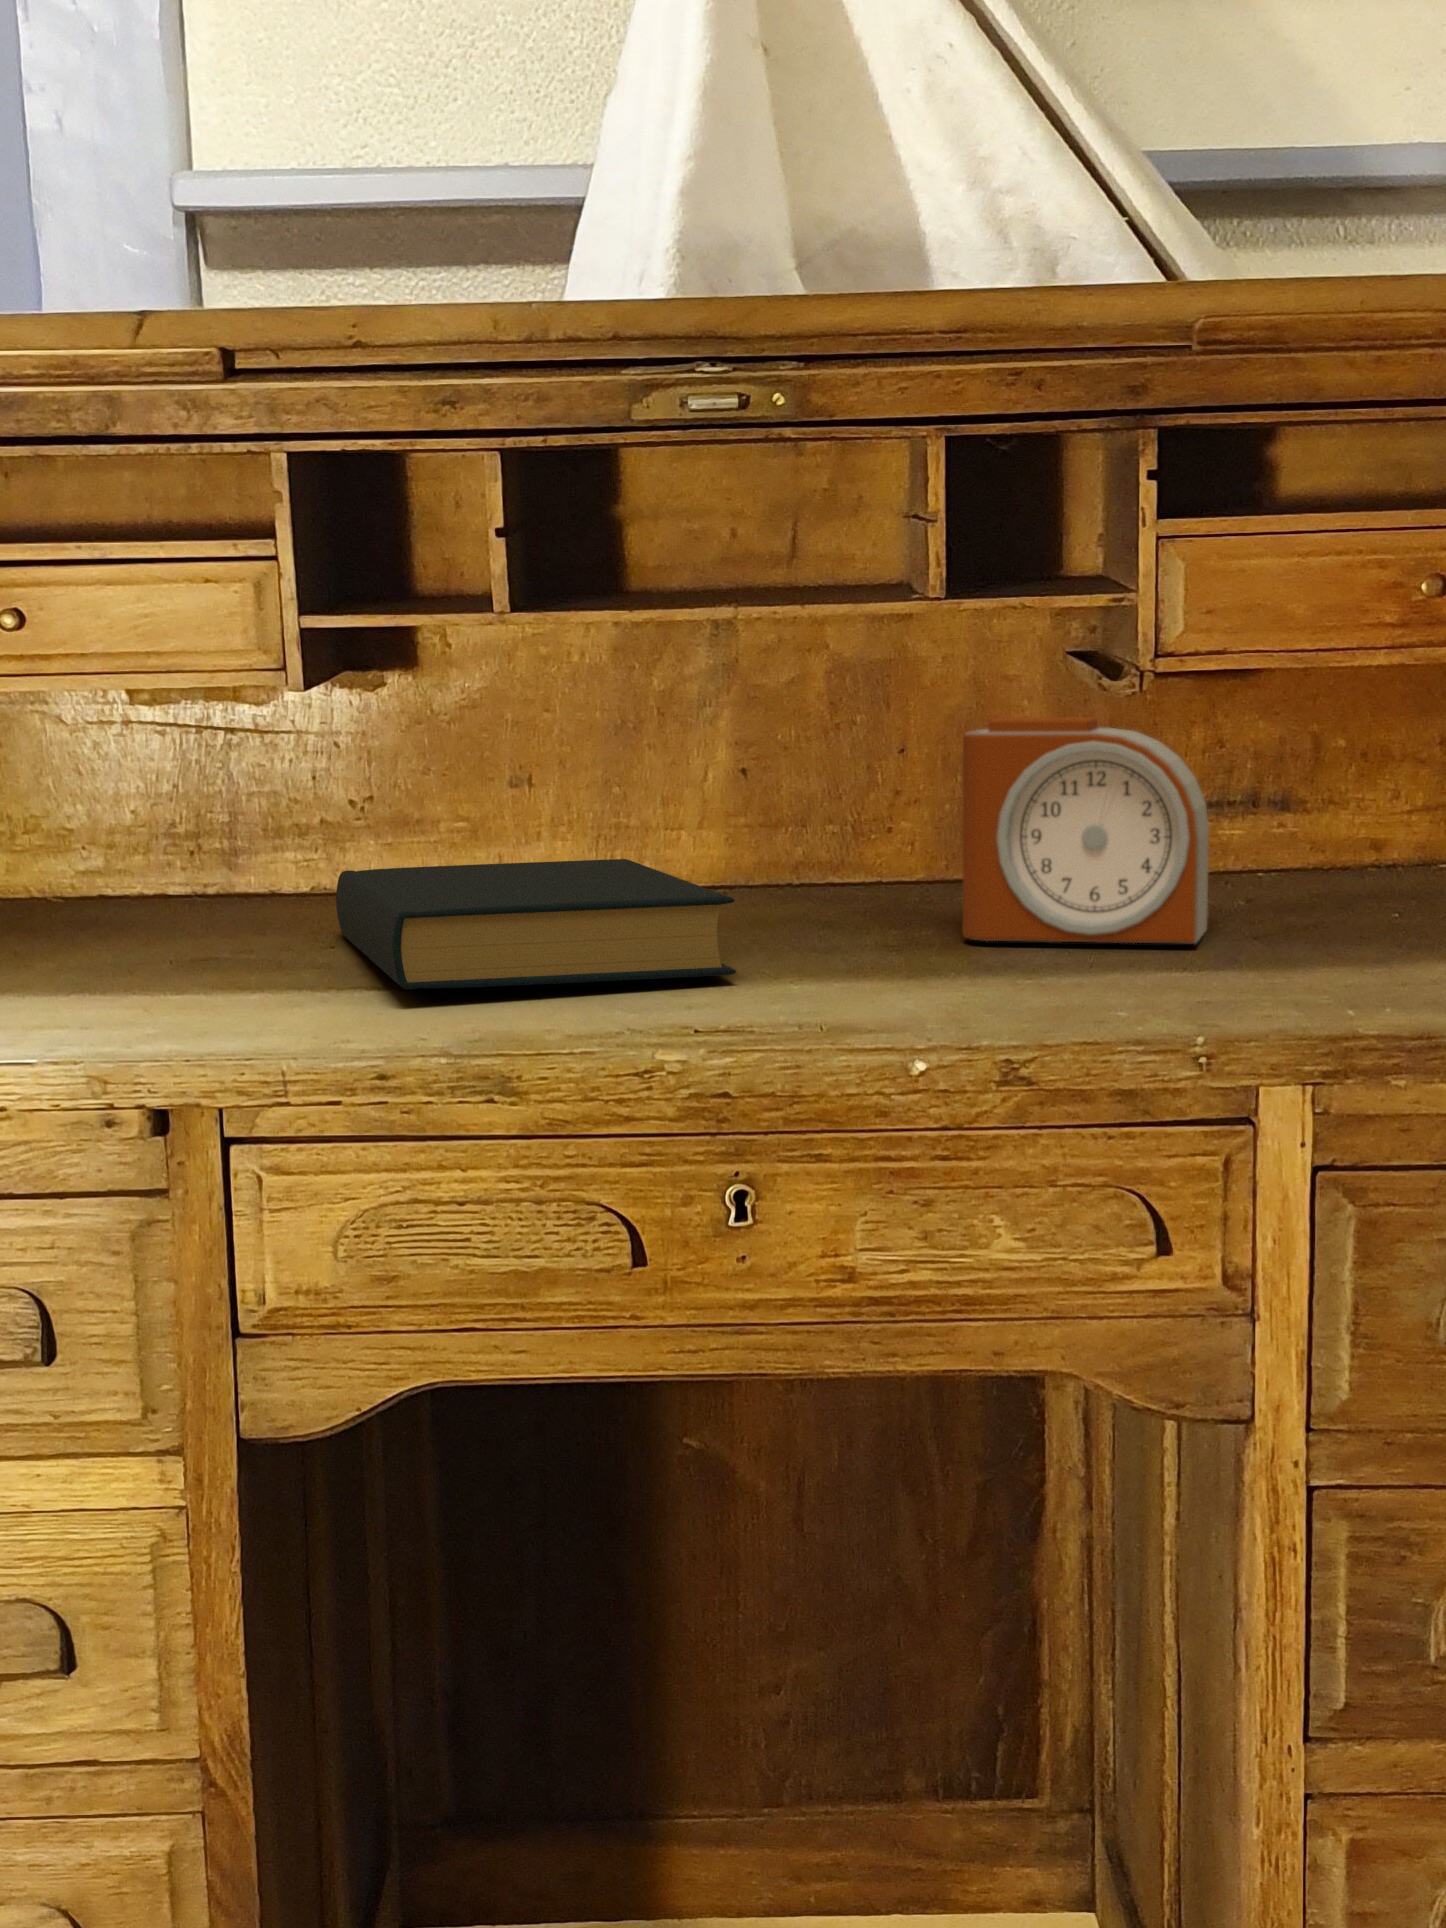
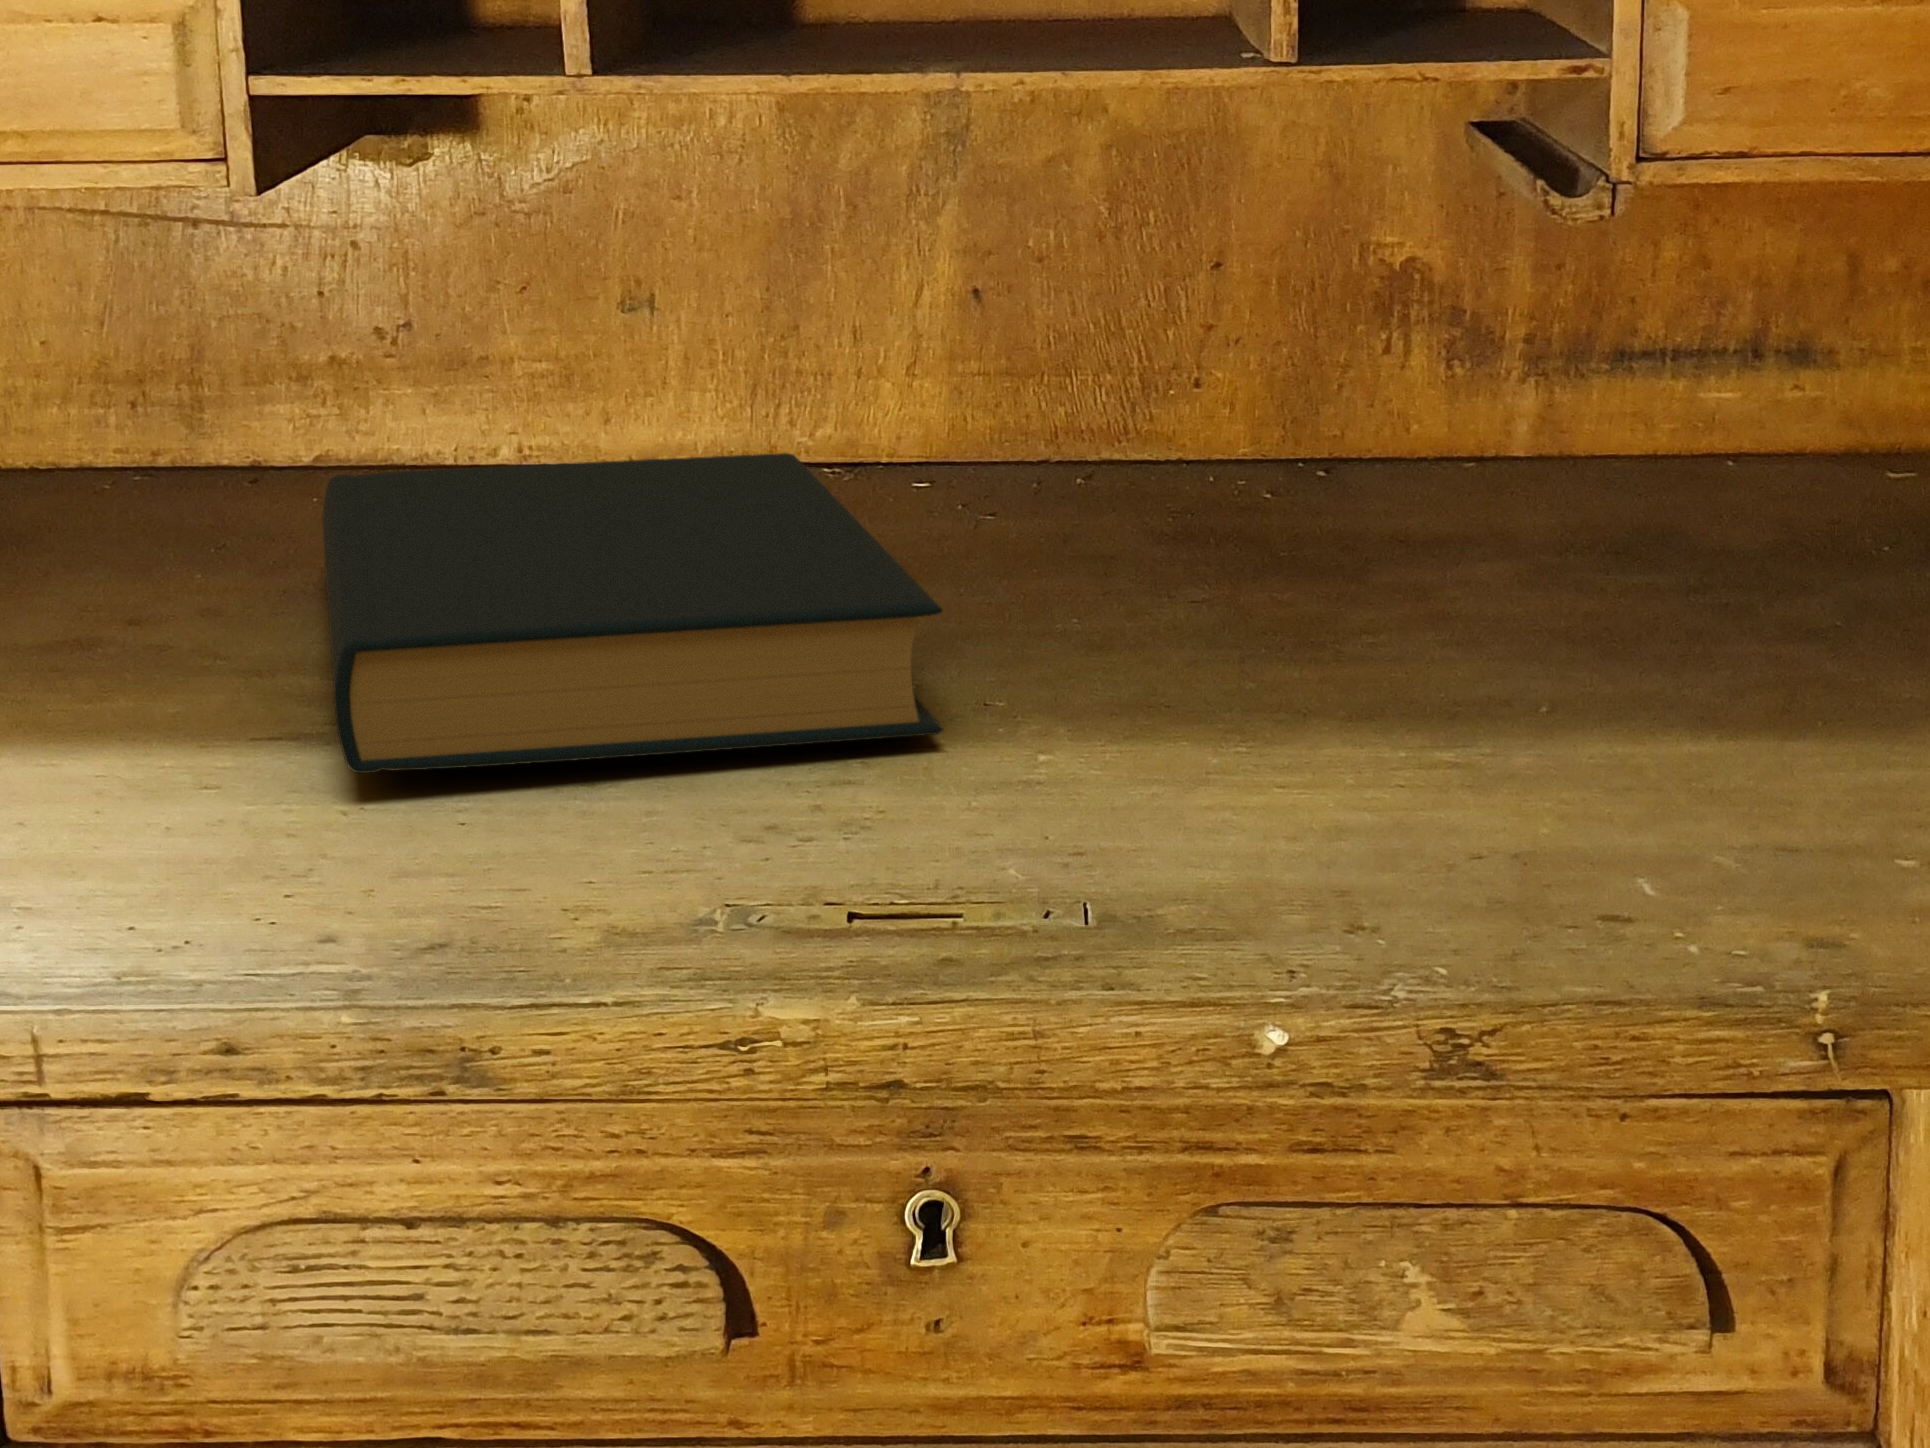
alarm clock: present [963,717,1209,944] -> none [1325,265,1731,664]

